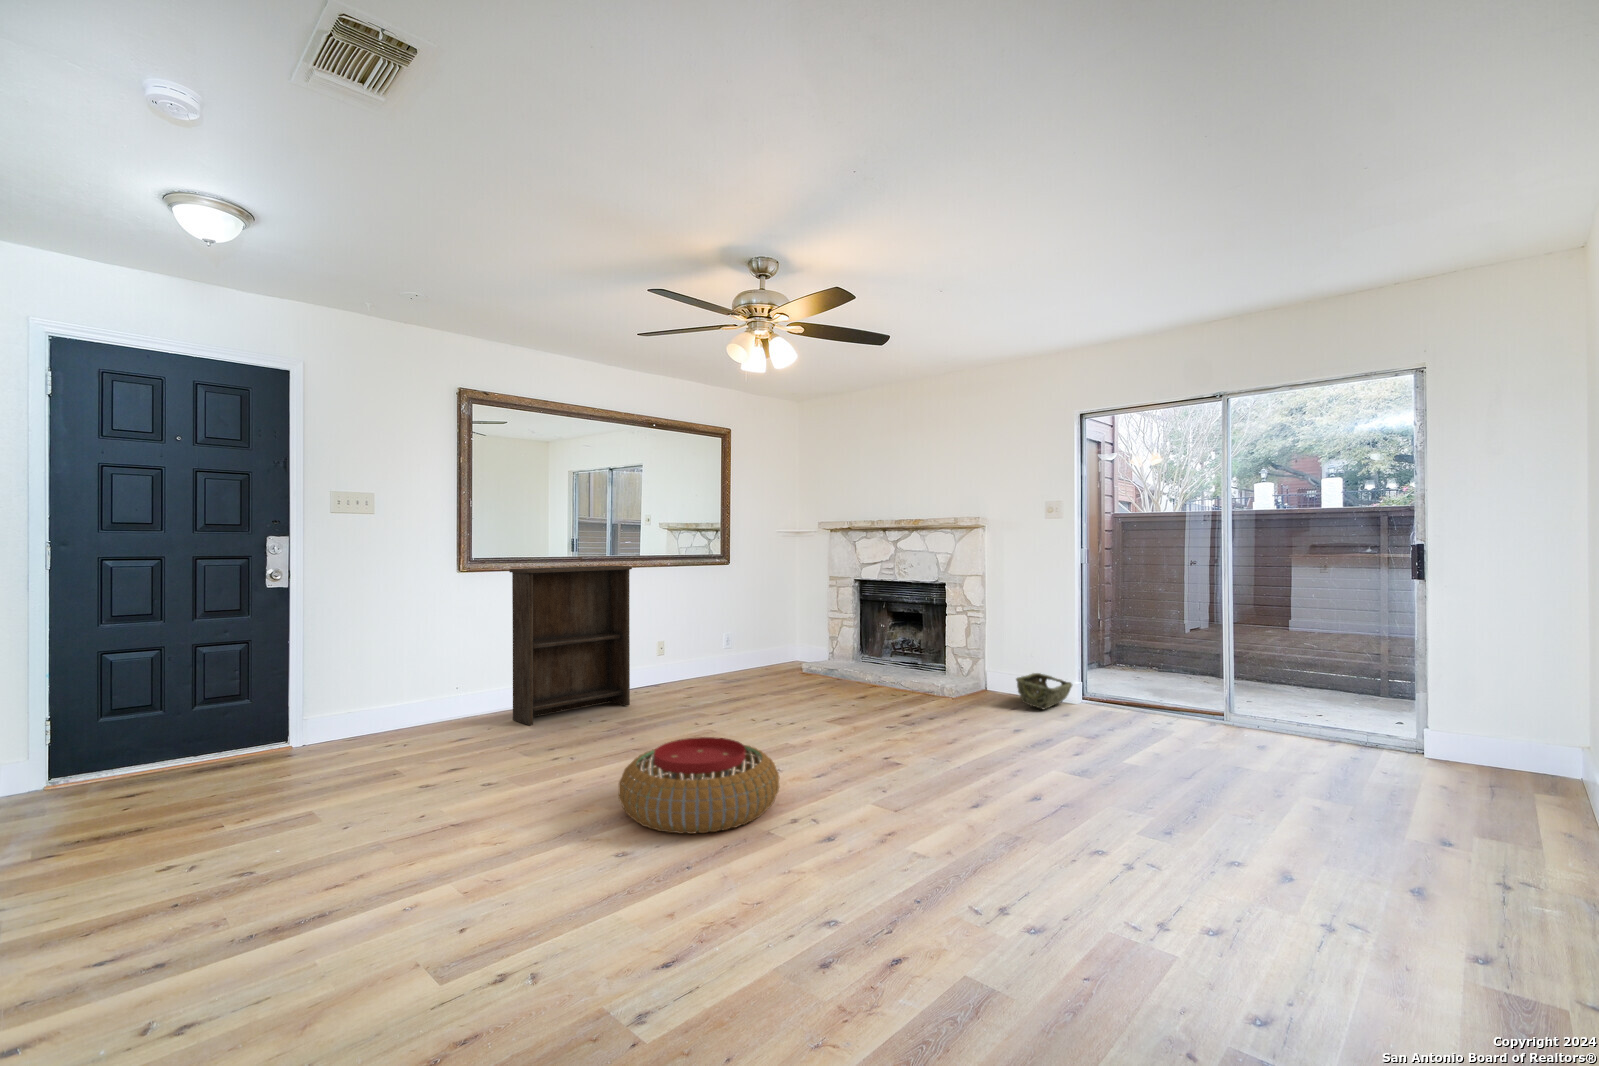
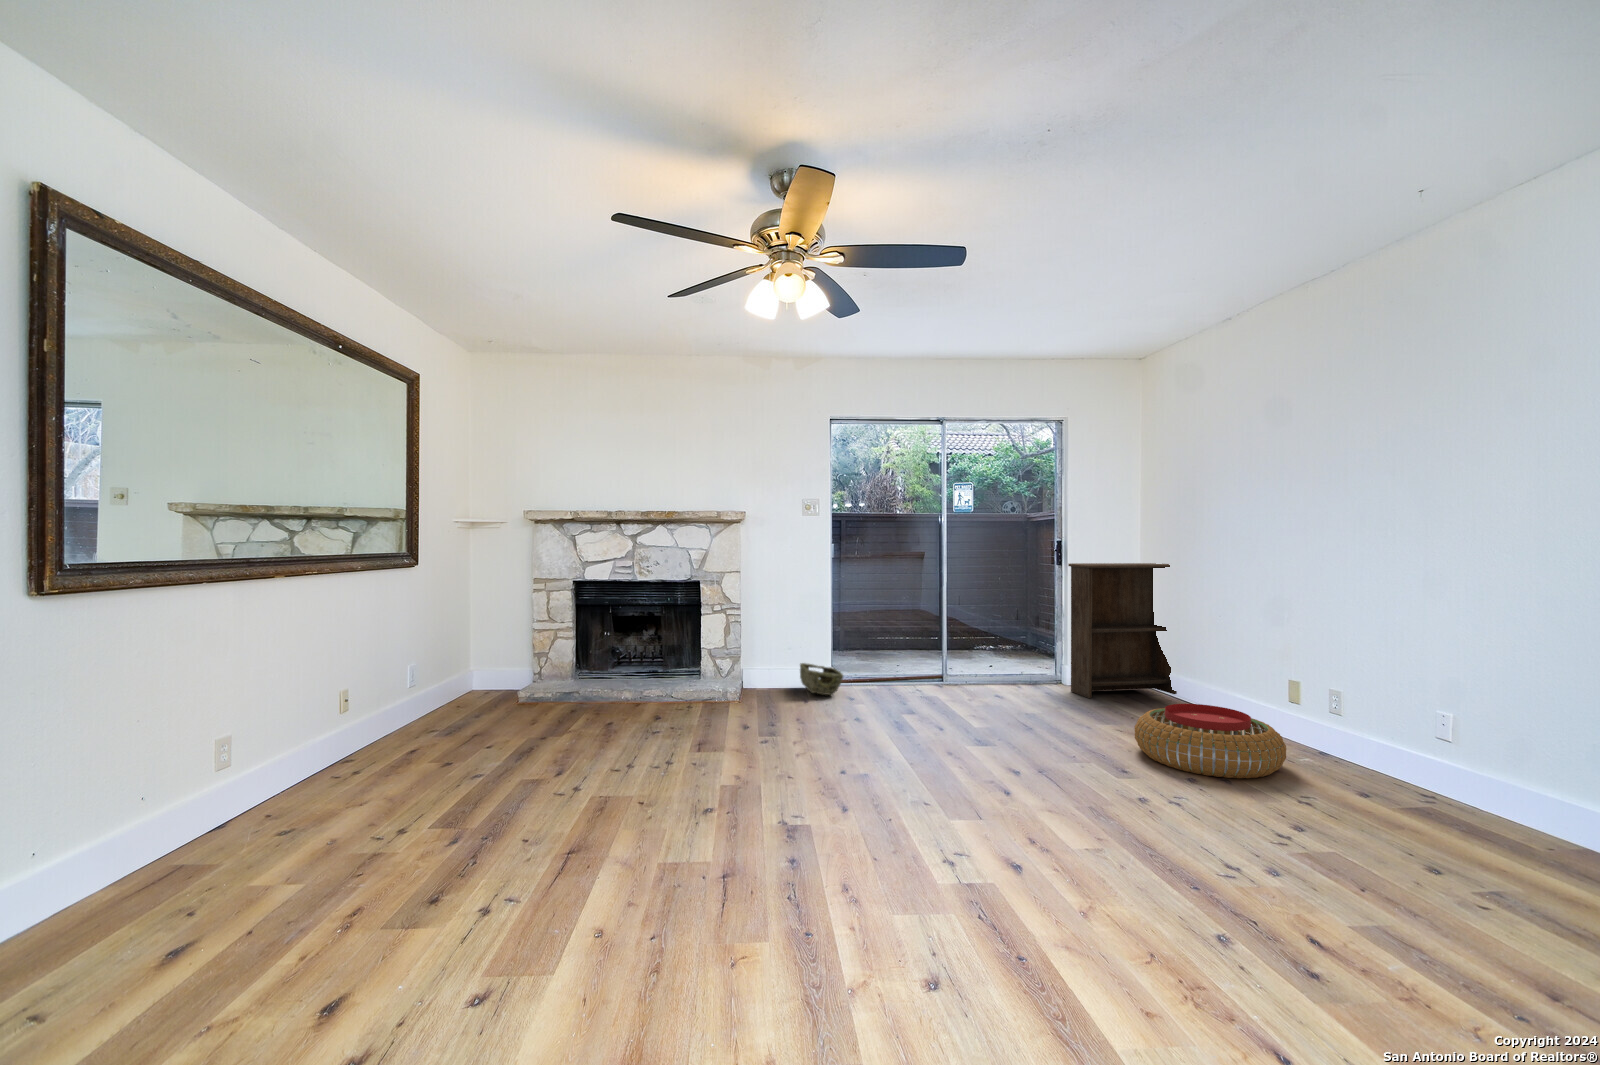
bookshelf: present [509,566,632,725] -> present [1068,563,1177,698]
pouf: present [619,737,779,834] -> present [1135,704,1286,778]

